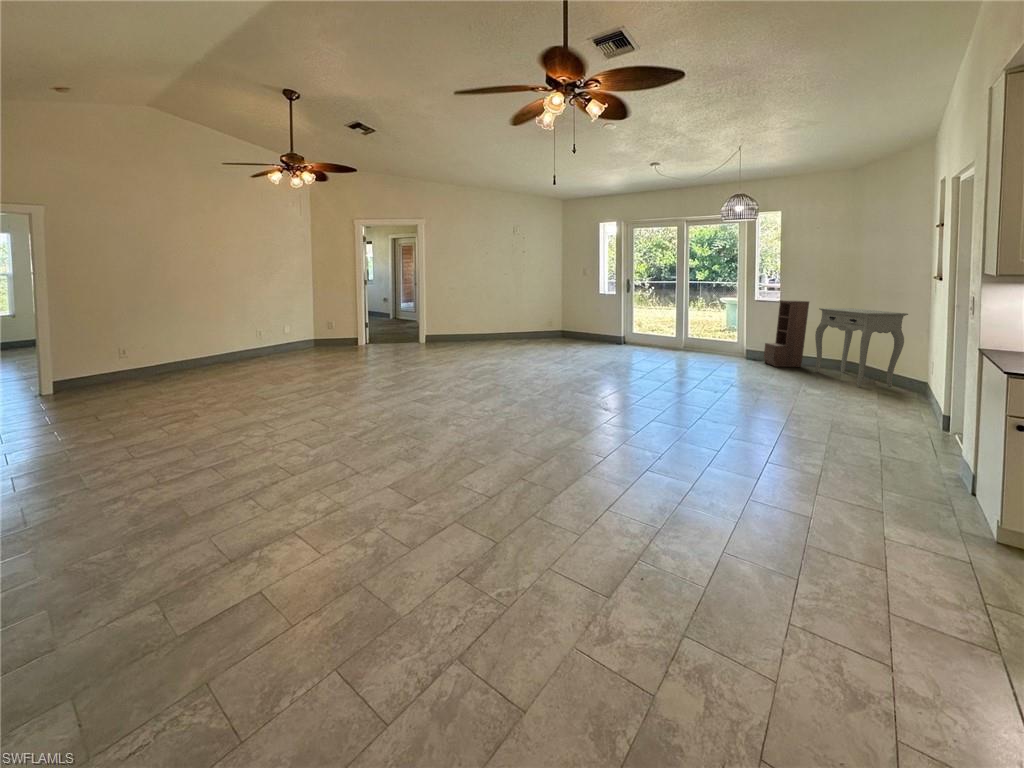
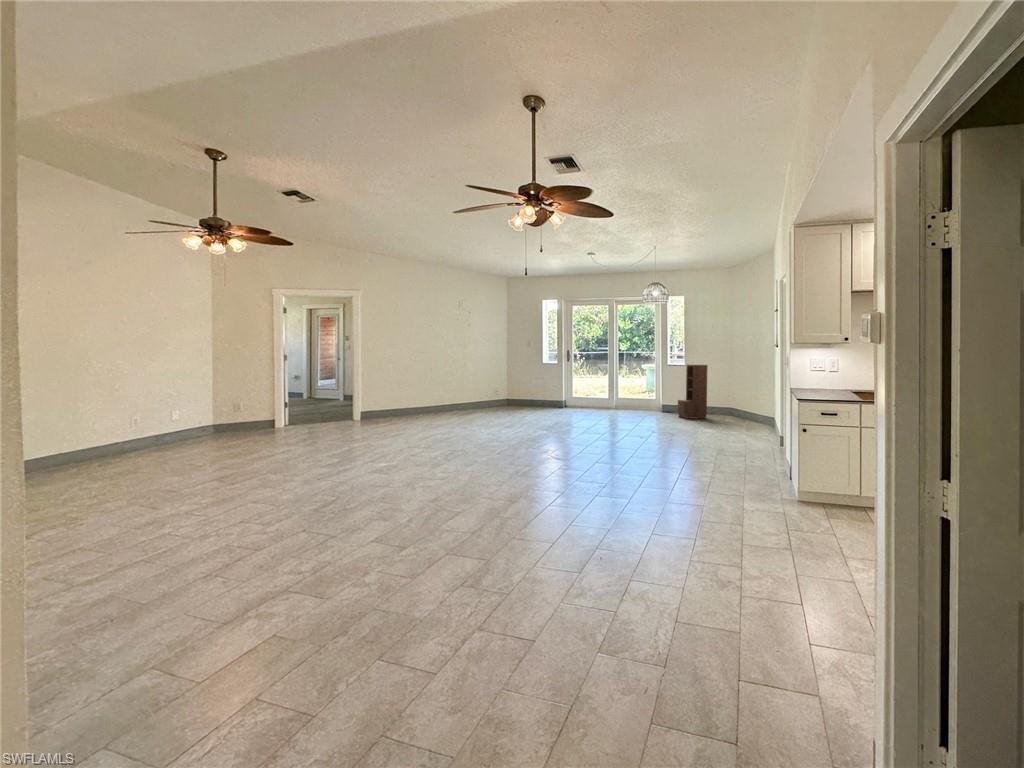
console table: present [814,308,908,387] -> none [713,370,771,428]

